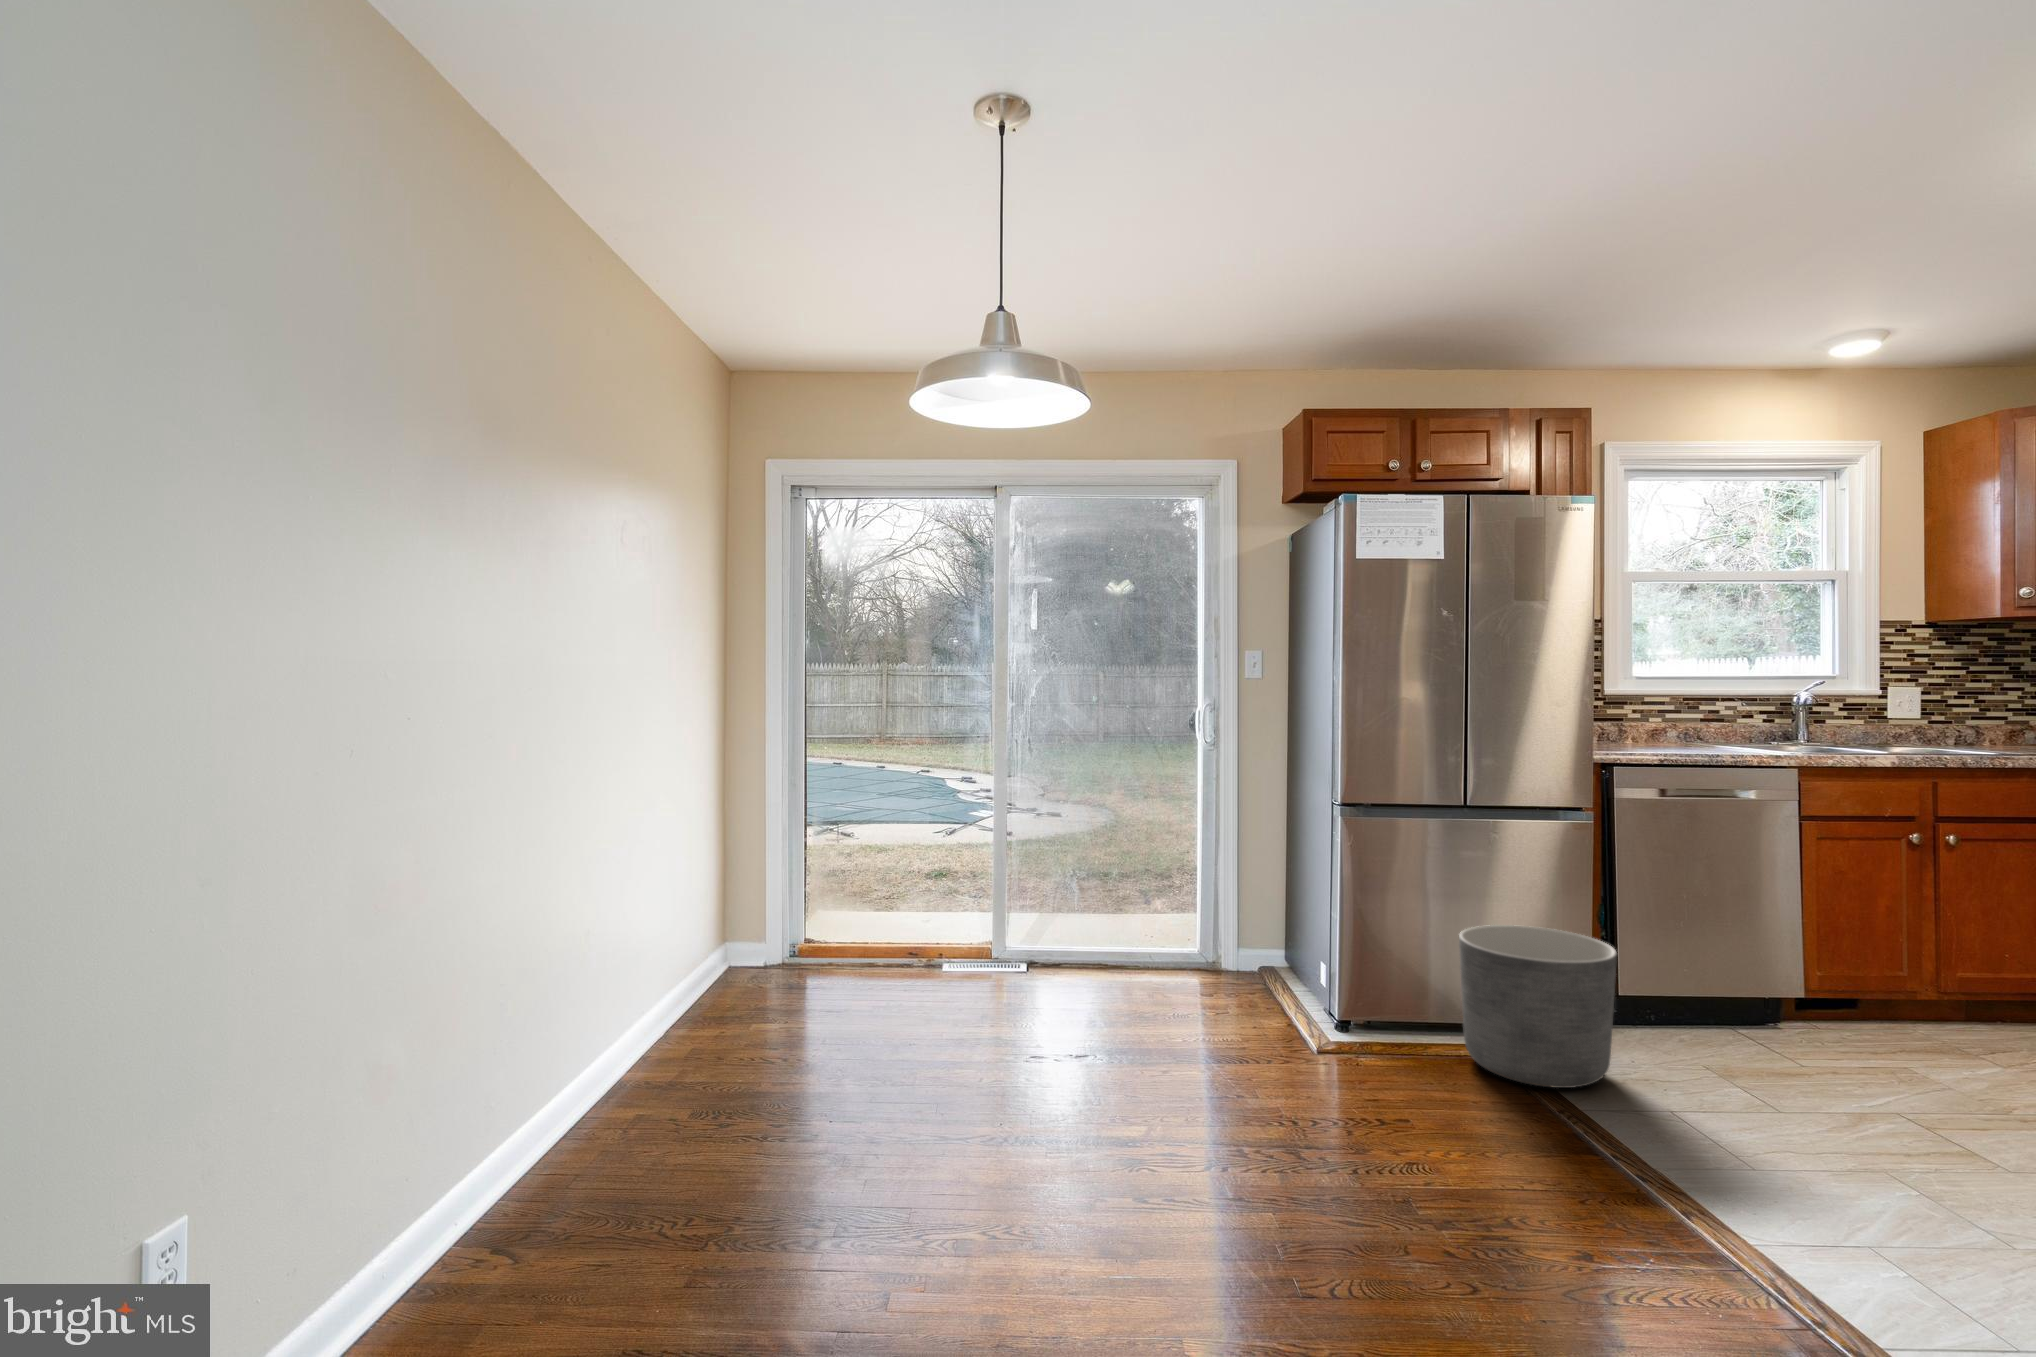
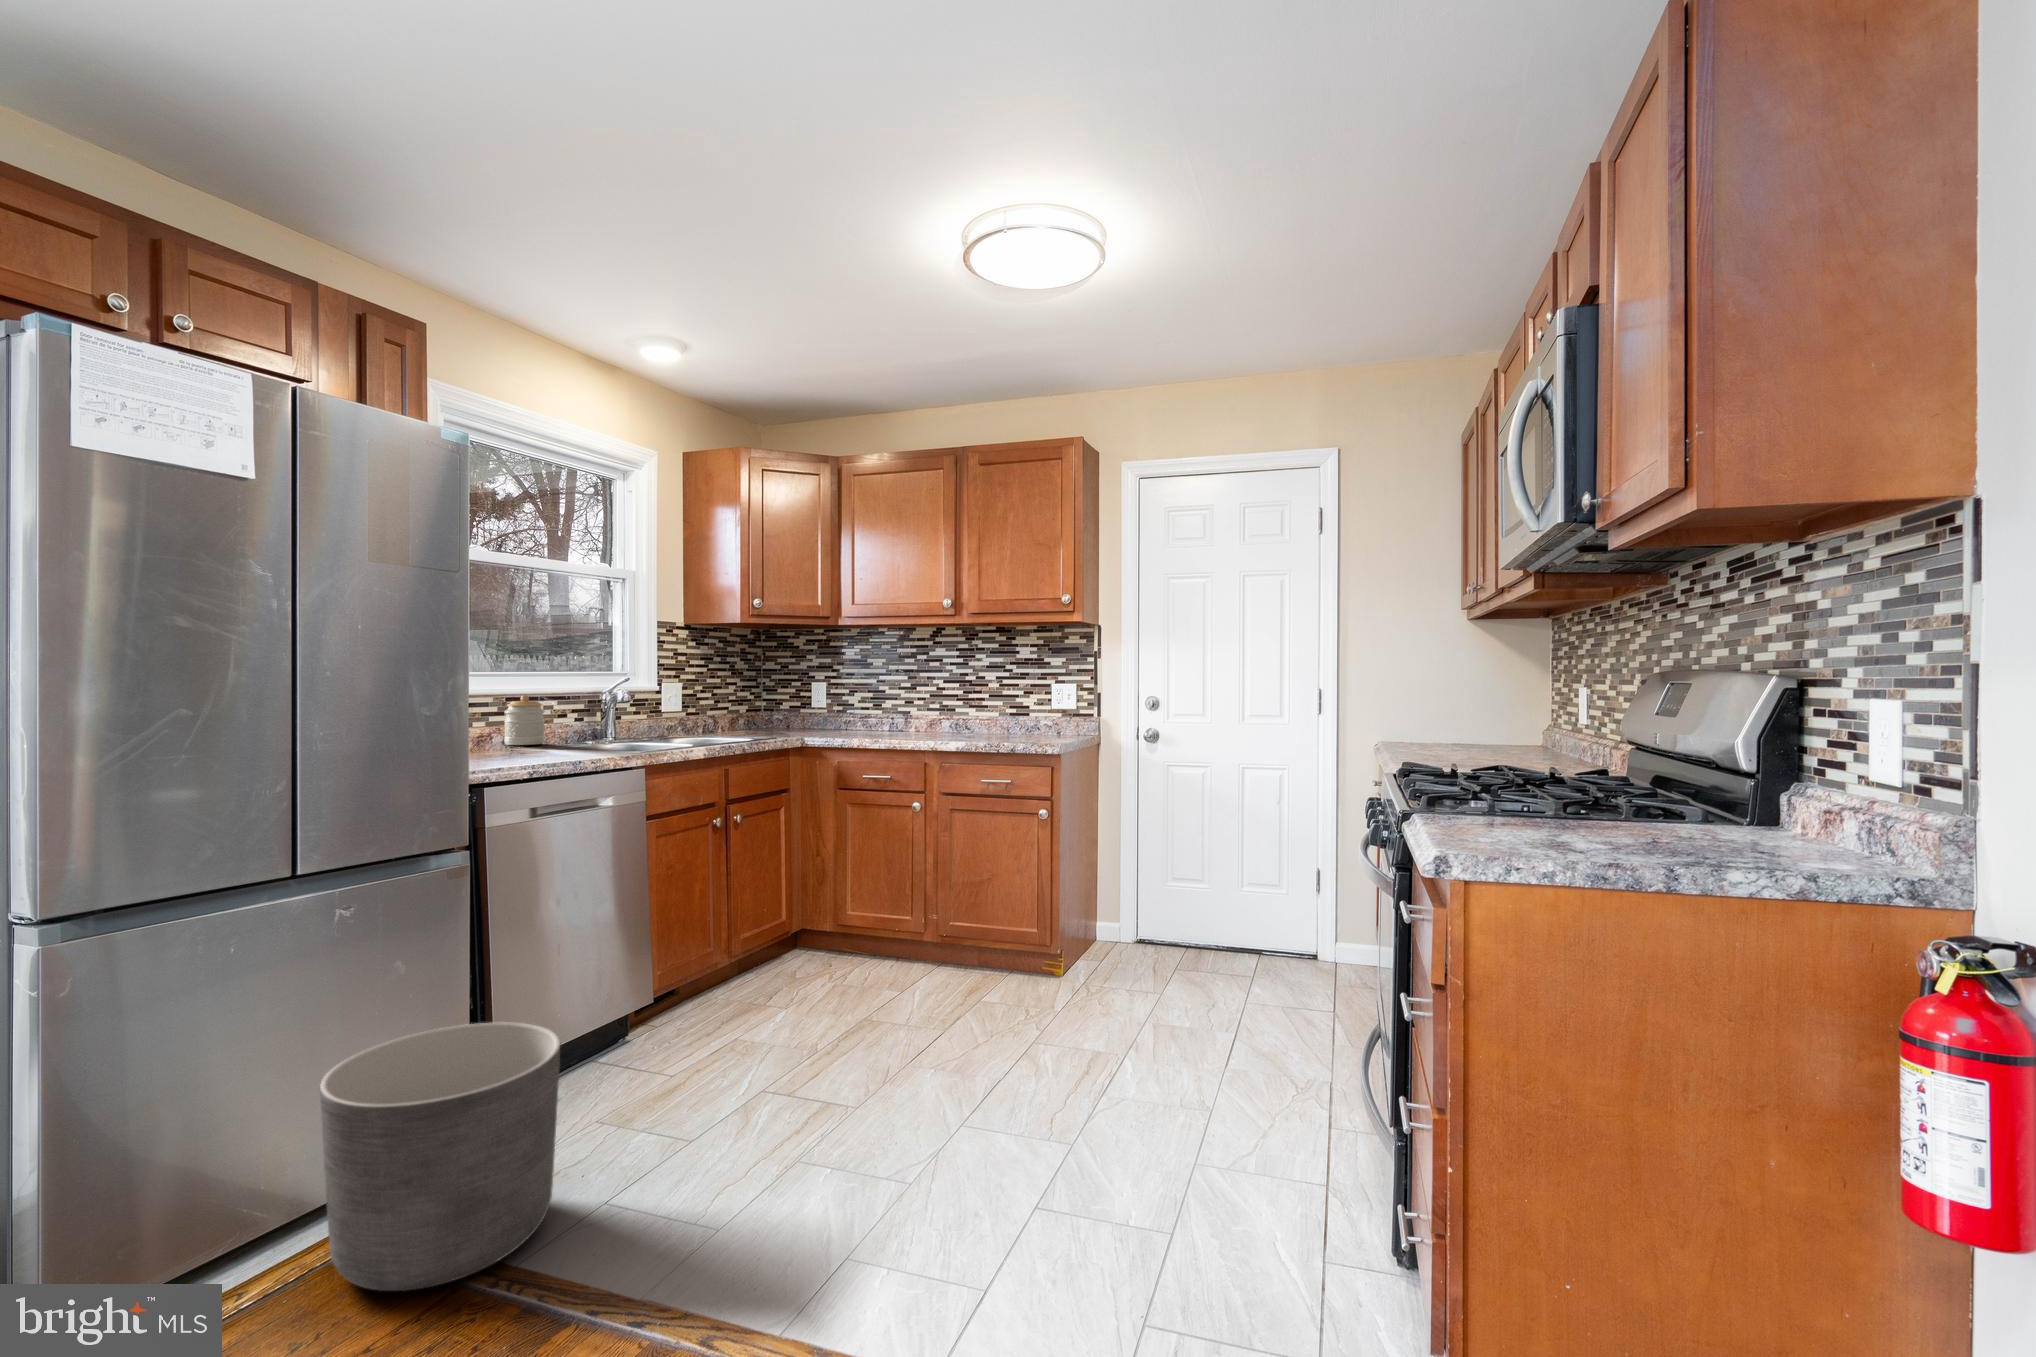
jar: none [1680,696,1719,740] -> present [504,695,545,745]

